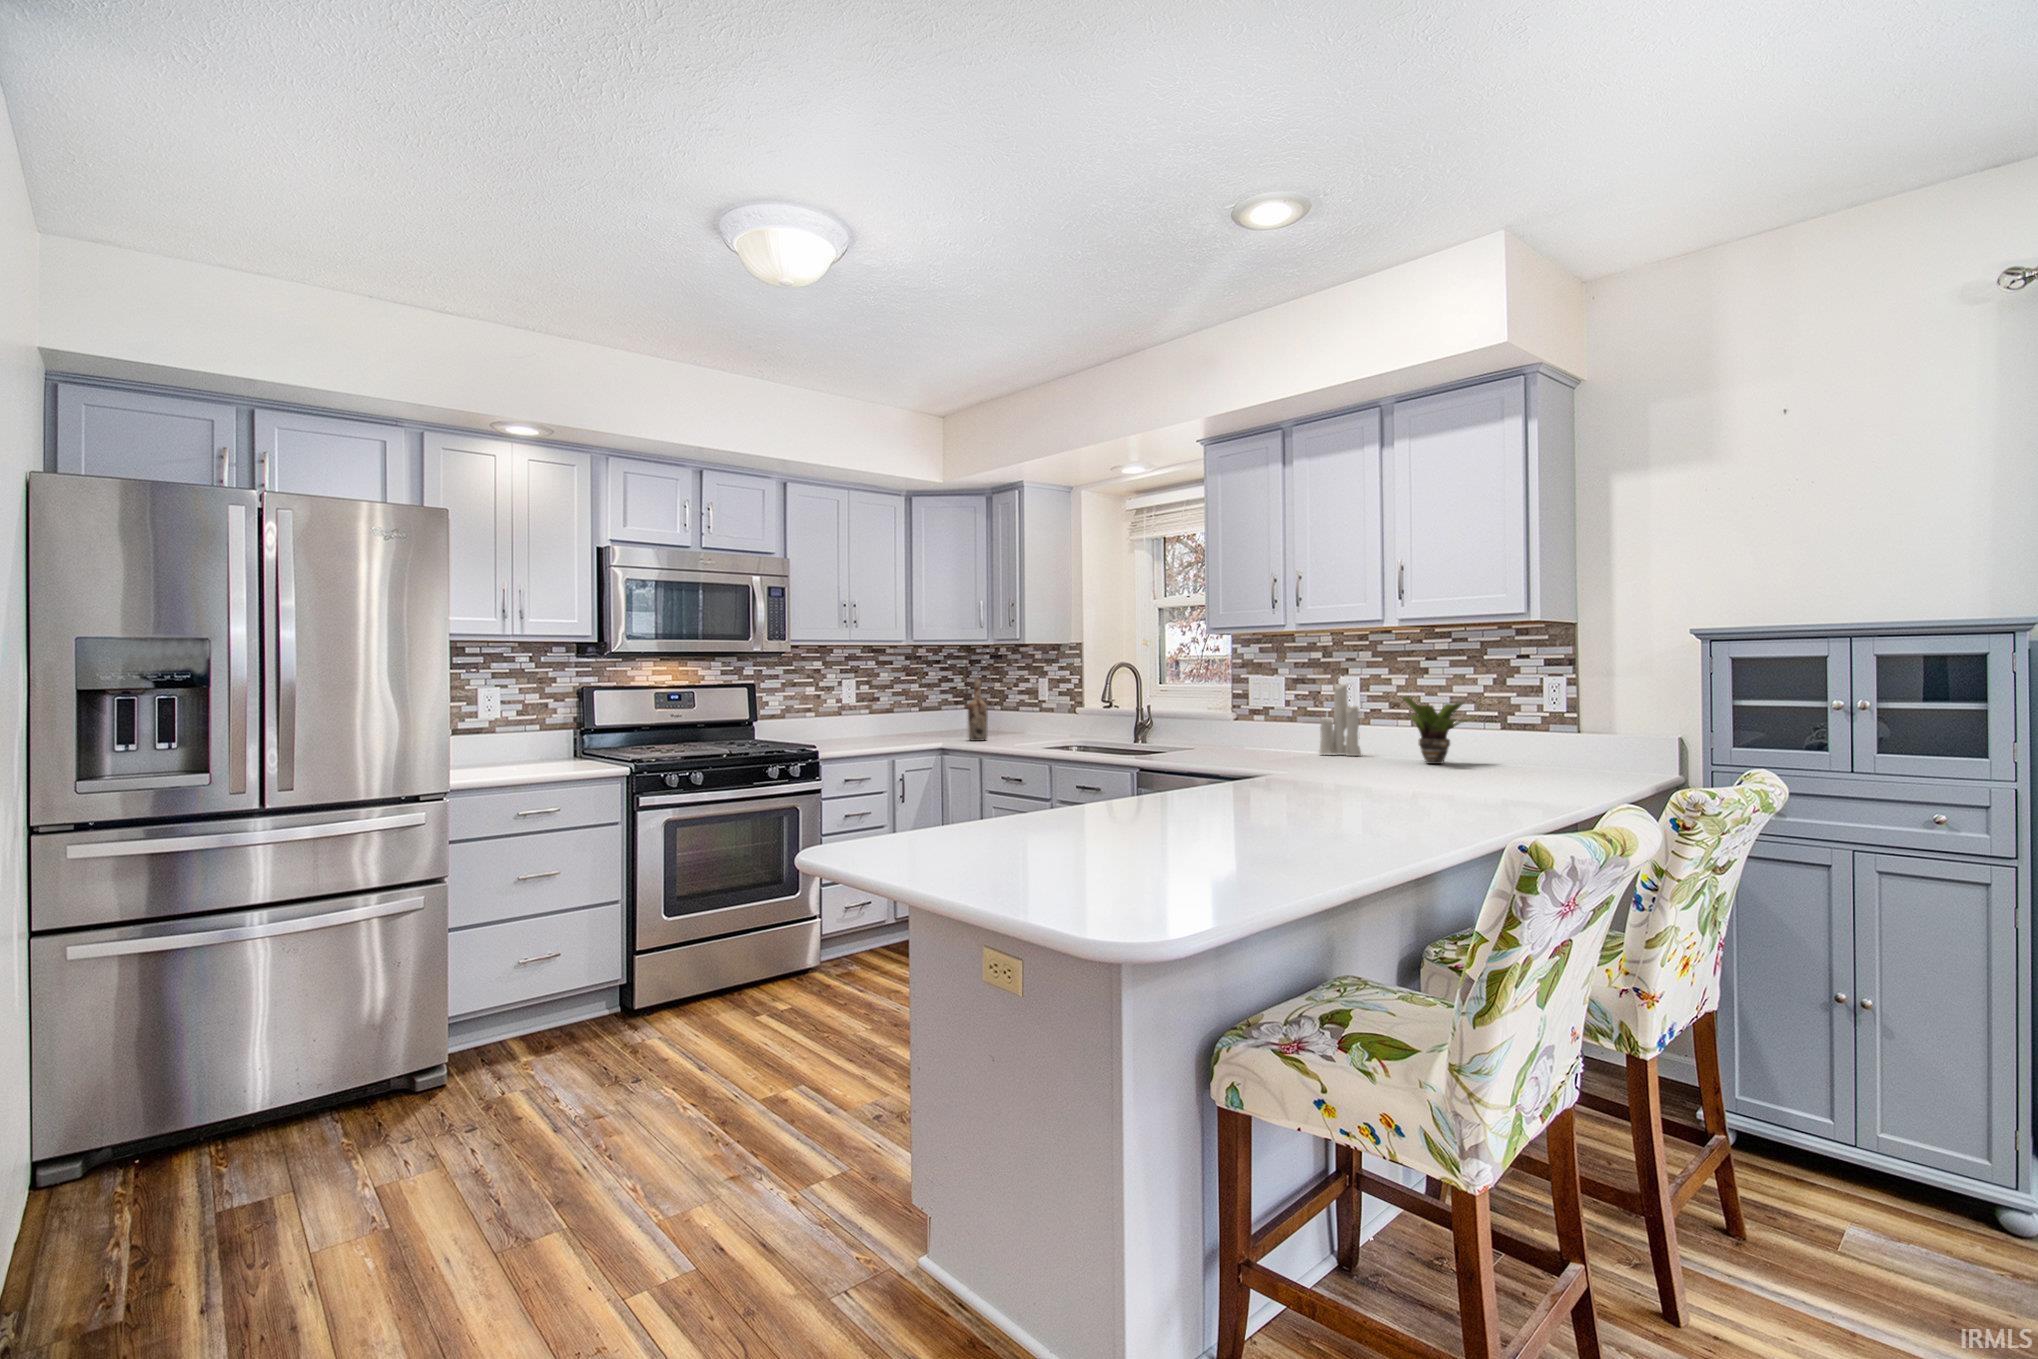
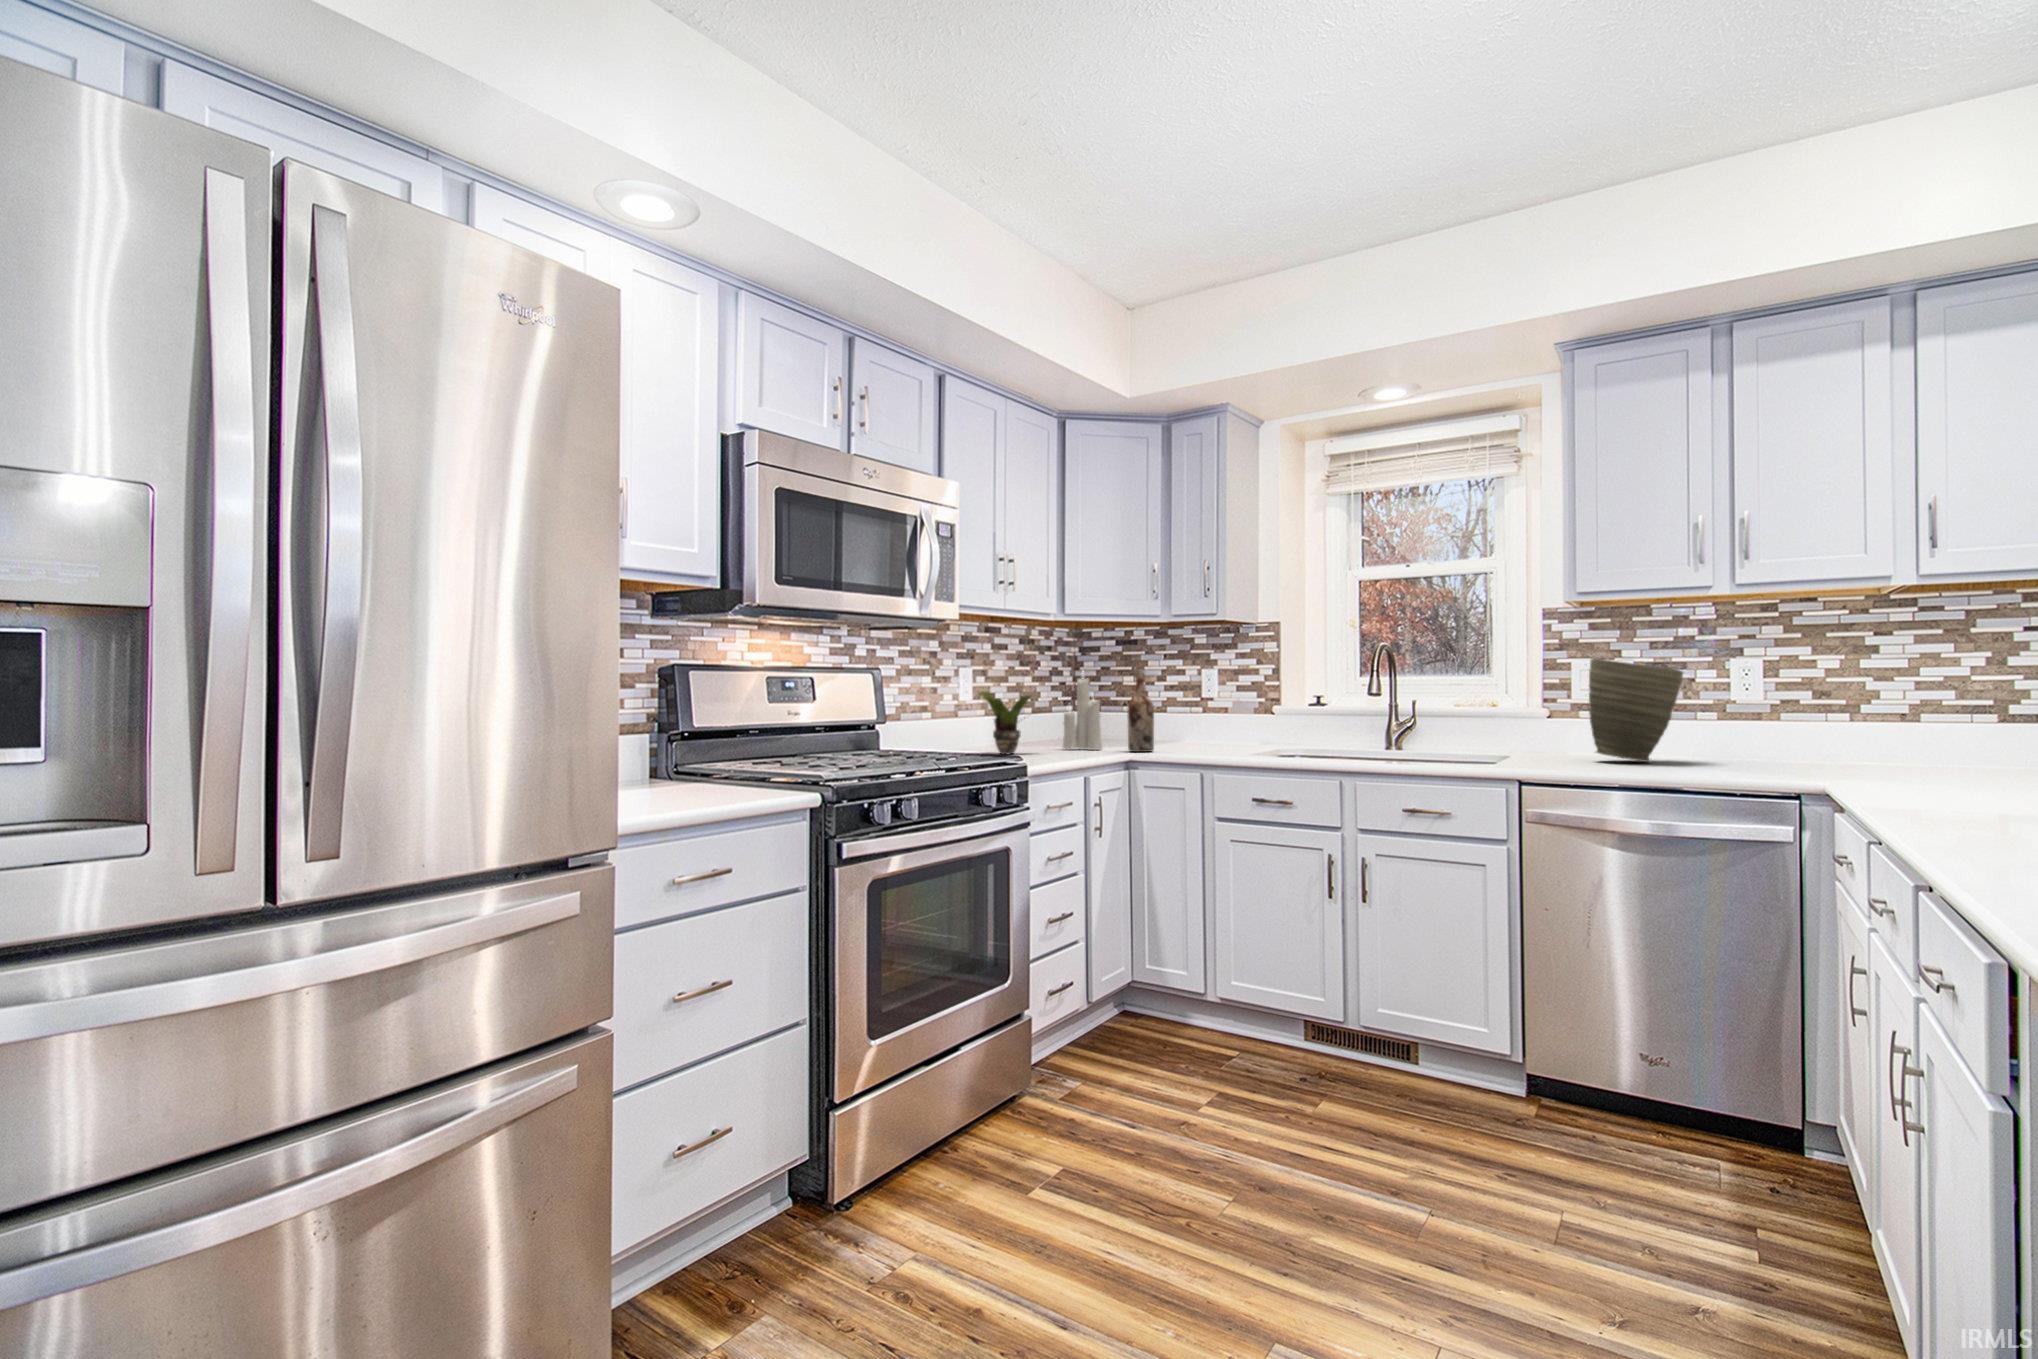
vase: none [1225,676,1291,756] -> present [1589,658,1683,762]
candle: present [1319,683,1361,756] -> present [1062,673,1102,750]
potted plant: present [1403,697,1476,764] -> present [980,691,1031,754]

